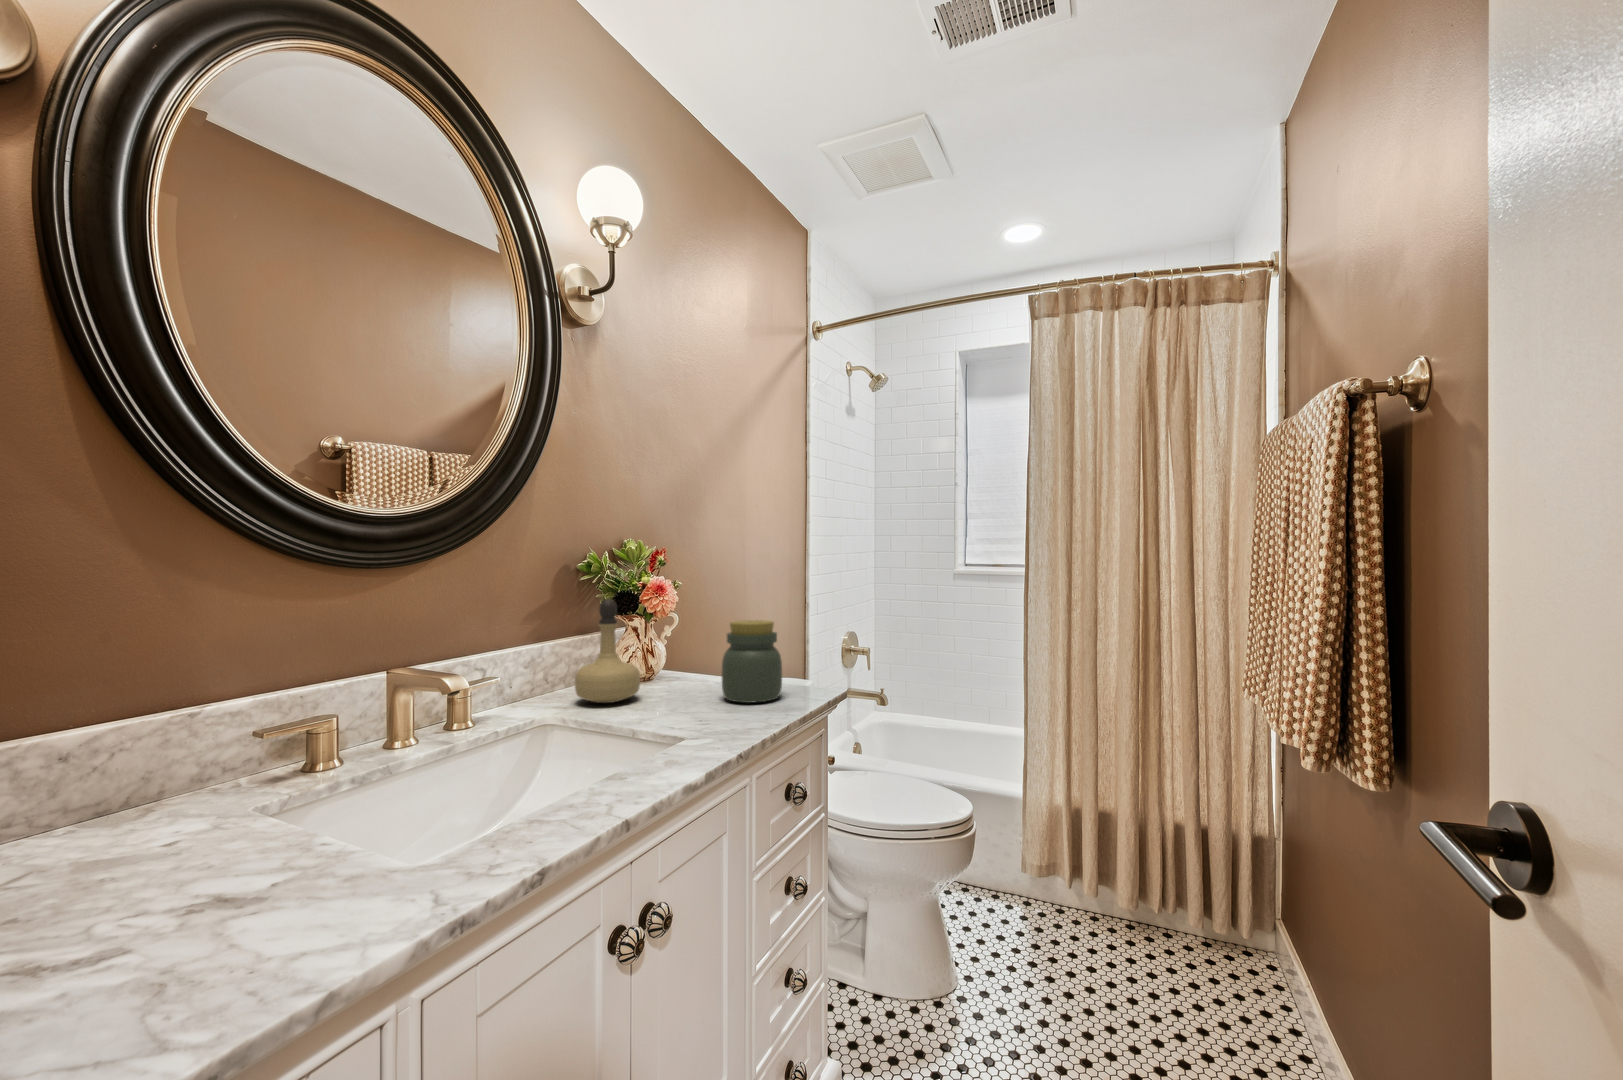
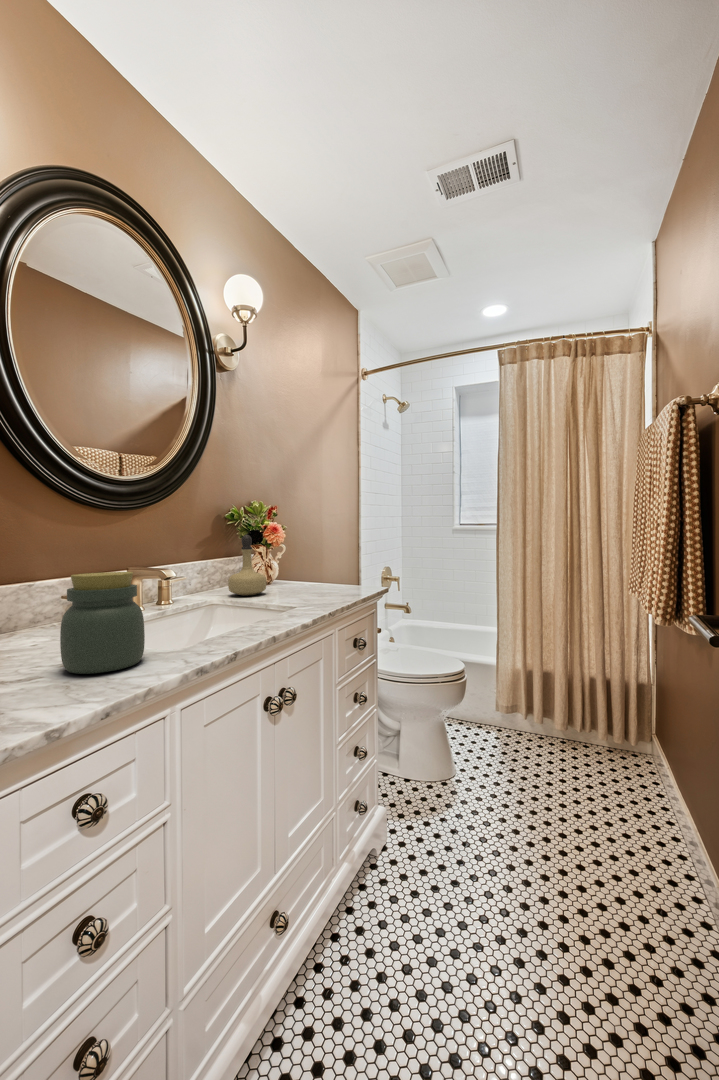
jar: present [722,620,782,703] -> present [60,572,145,674]

